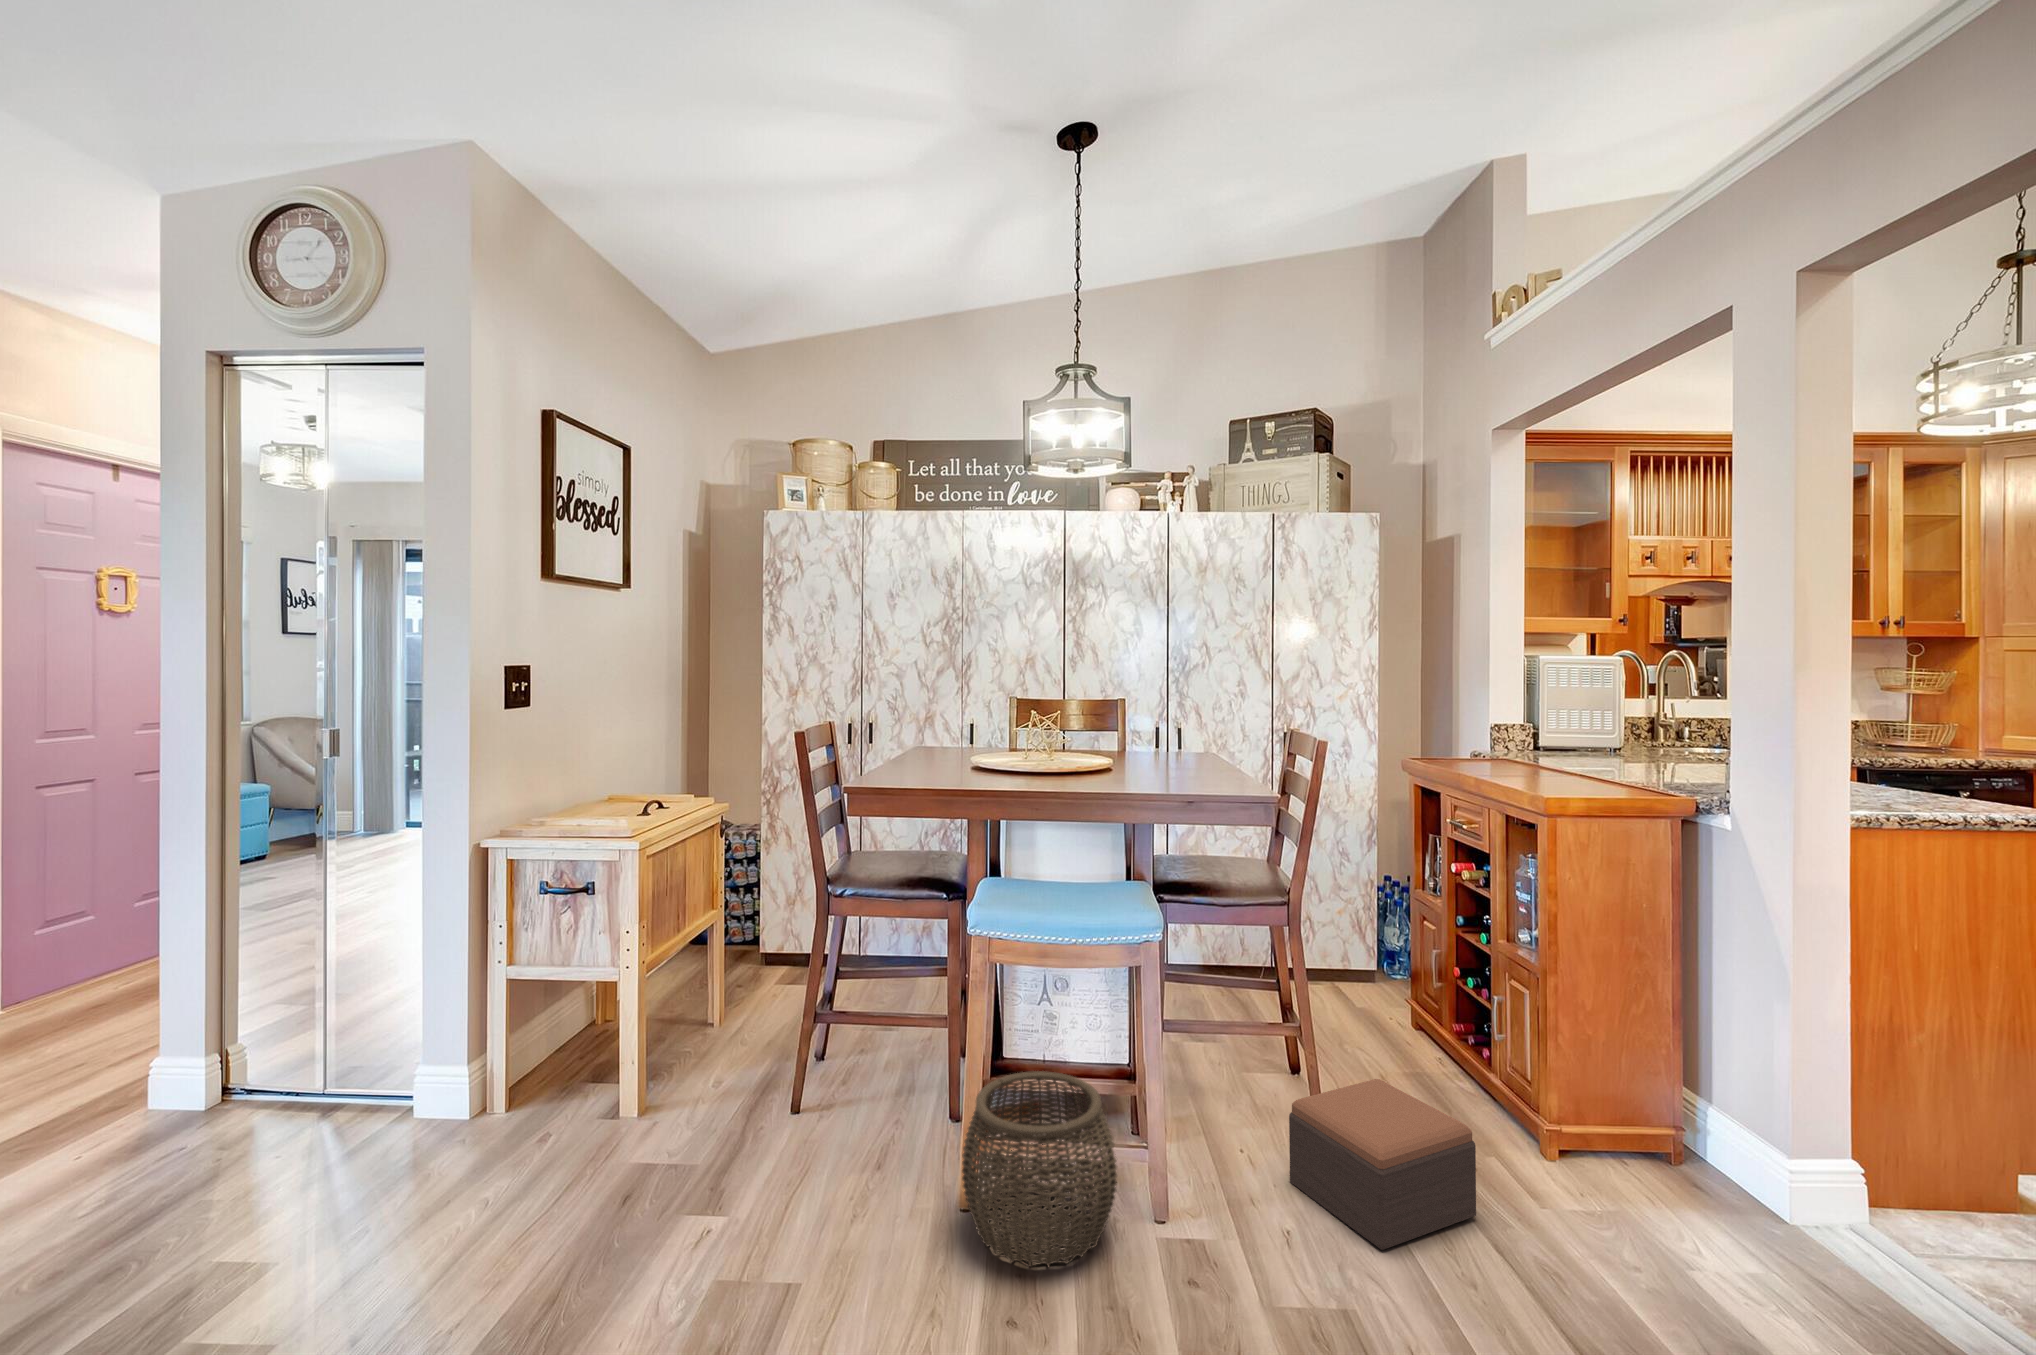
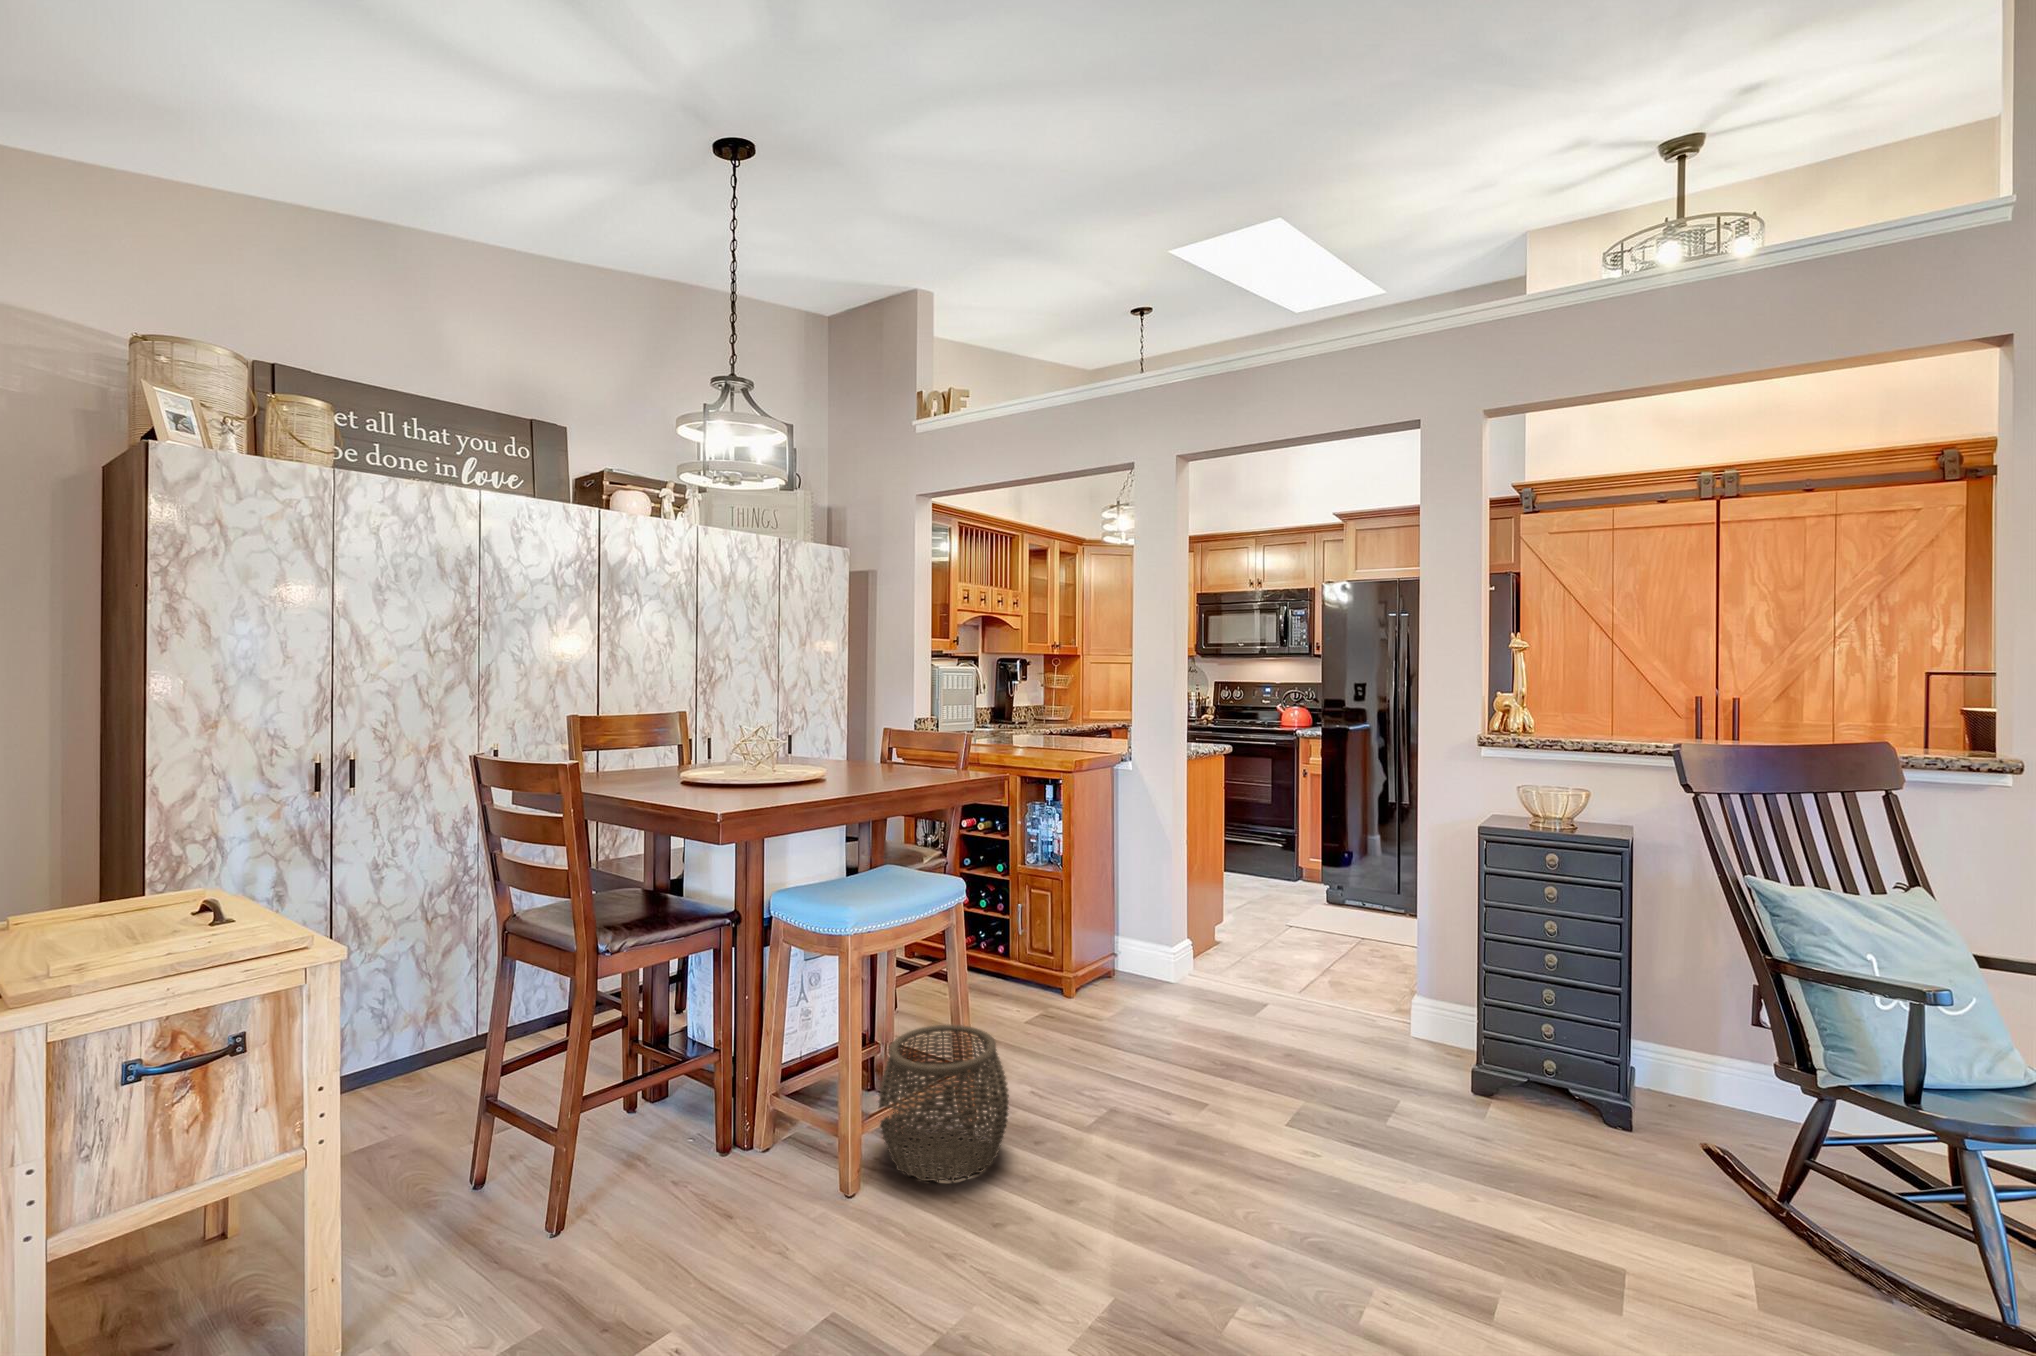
footstool: present [1289,1079,1476,1250] -> none [1004,969,1098,1063]

